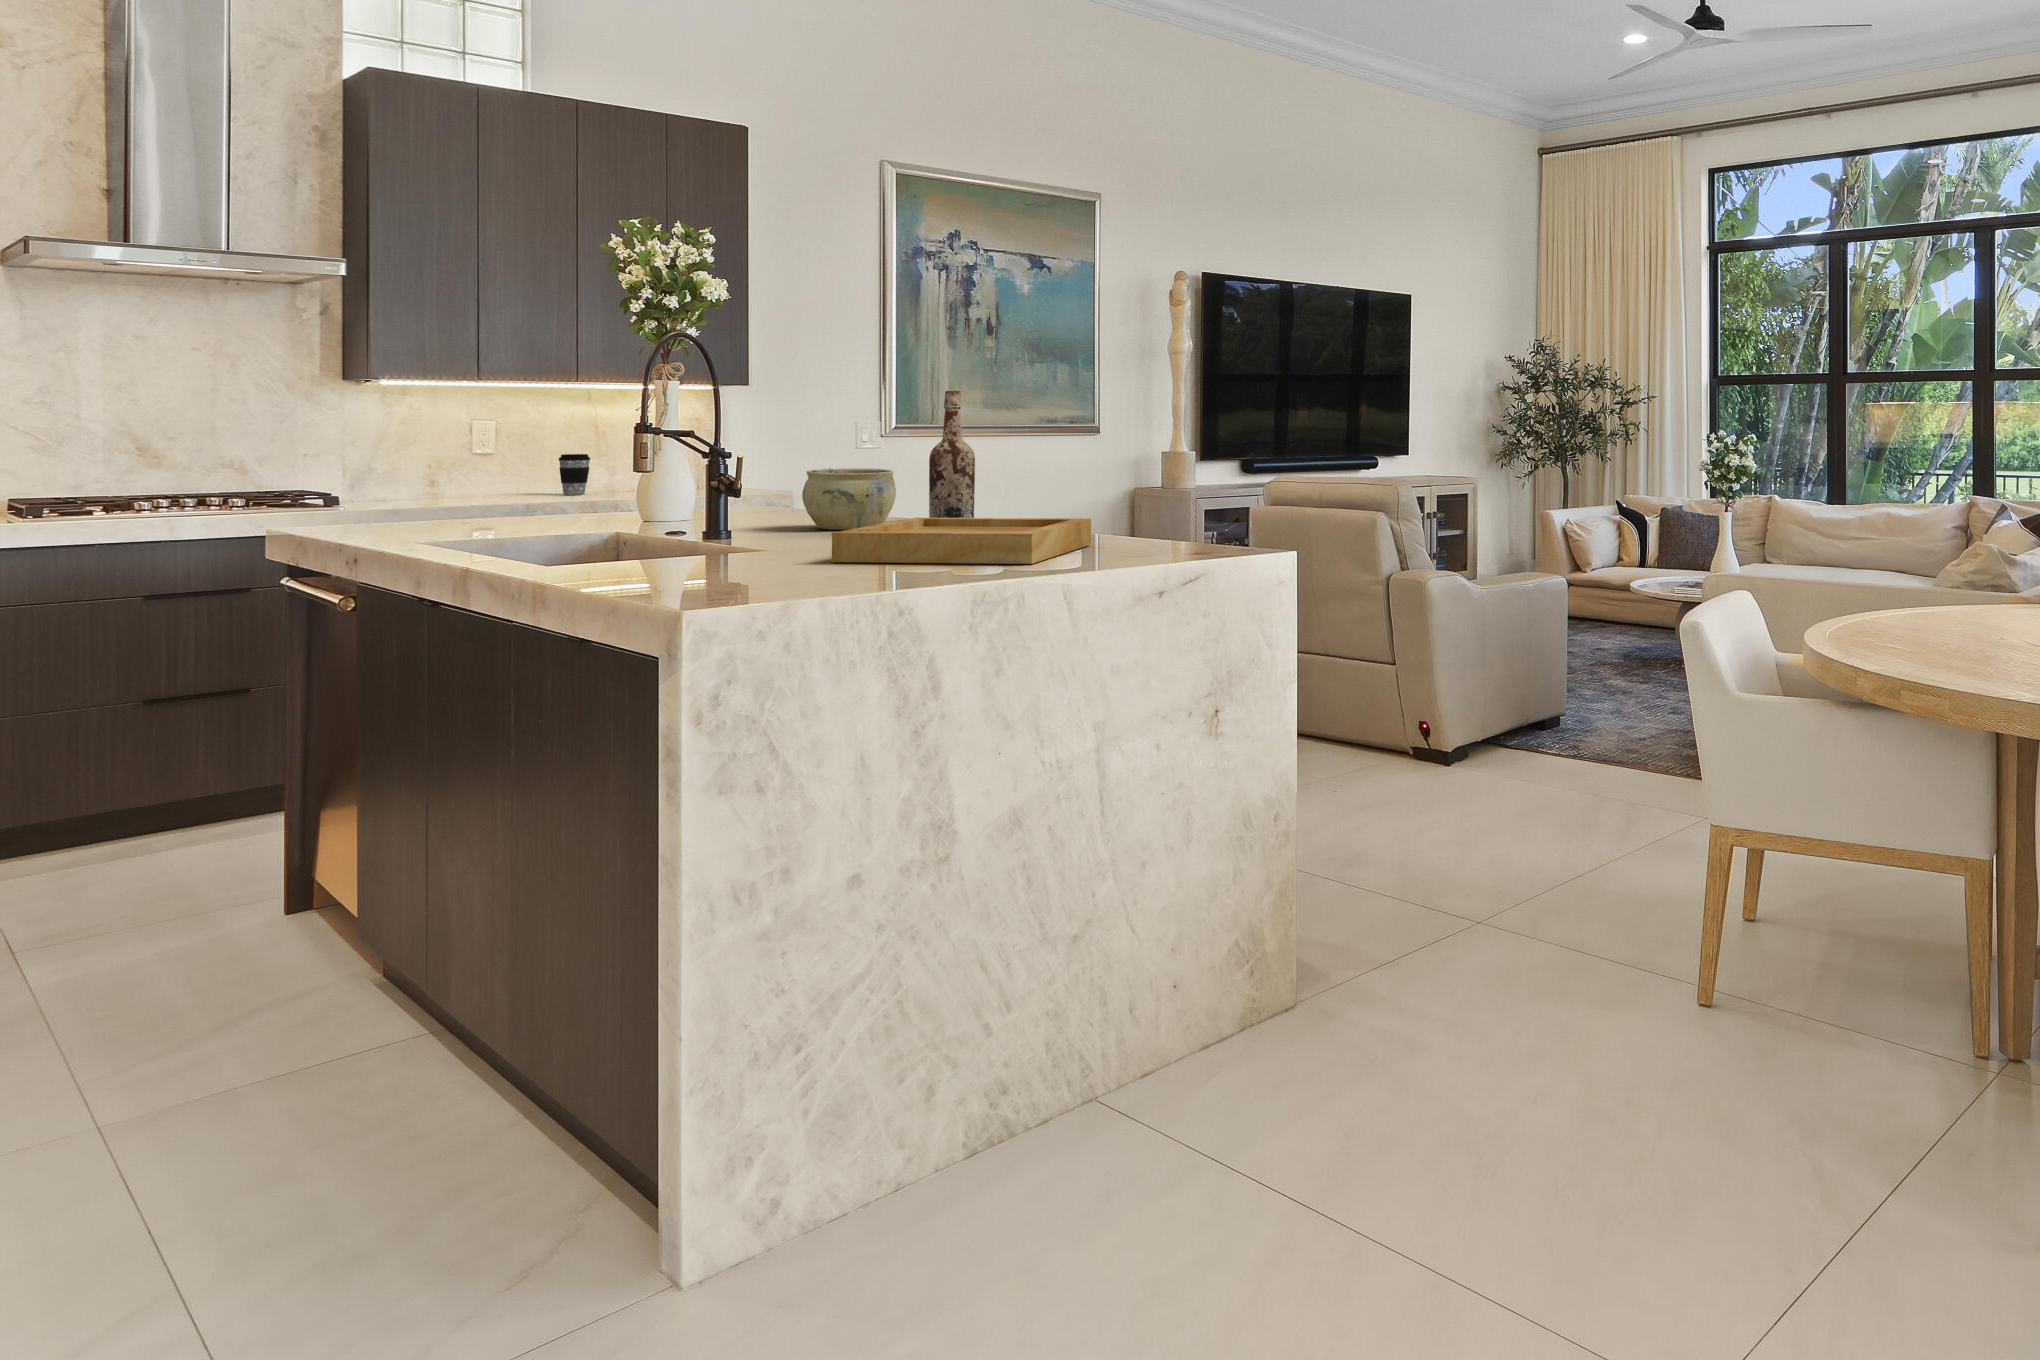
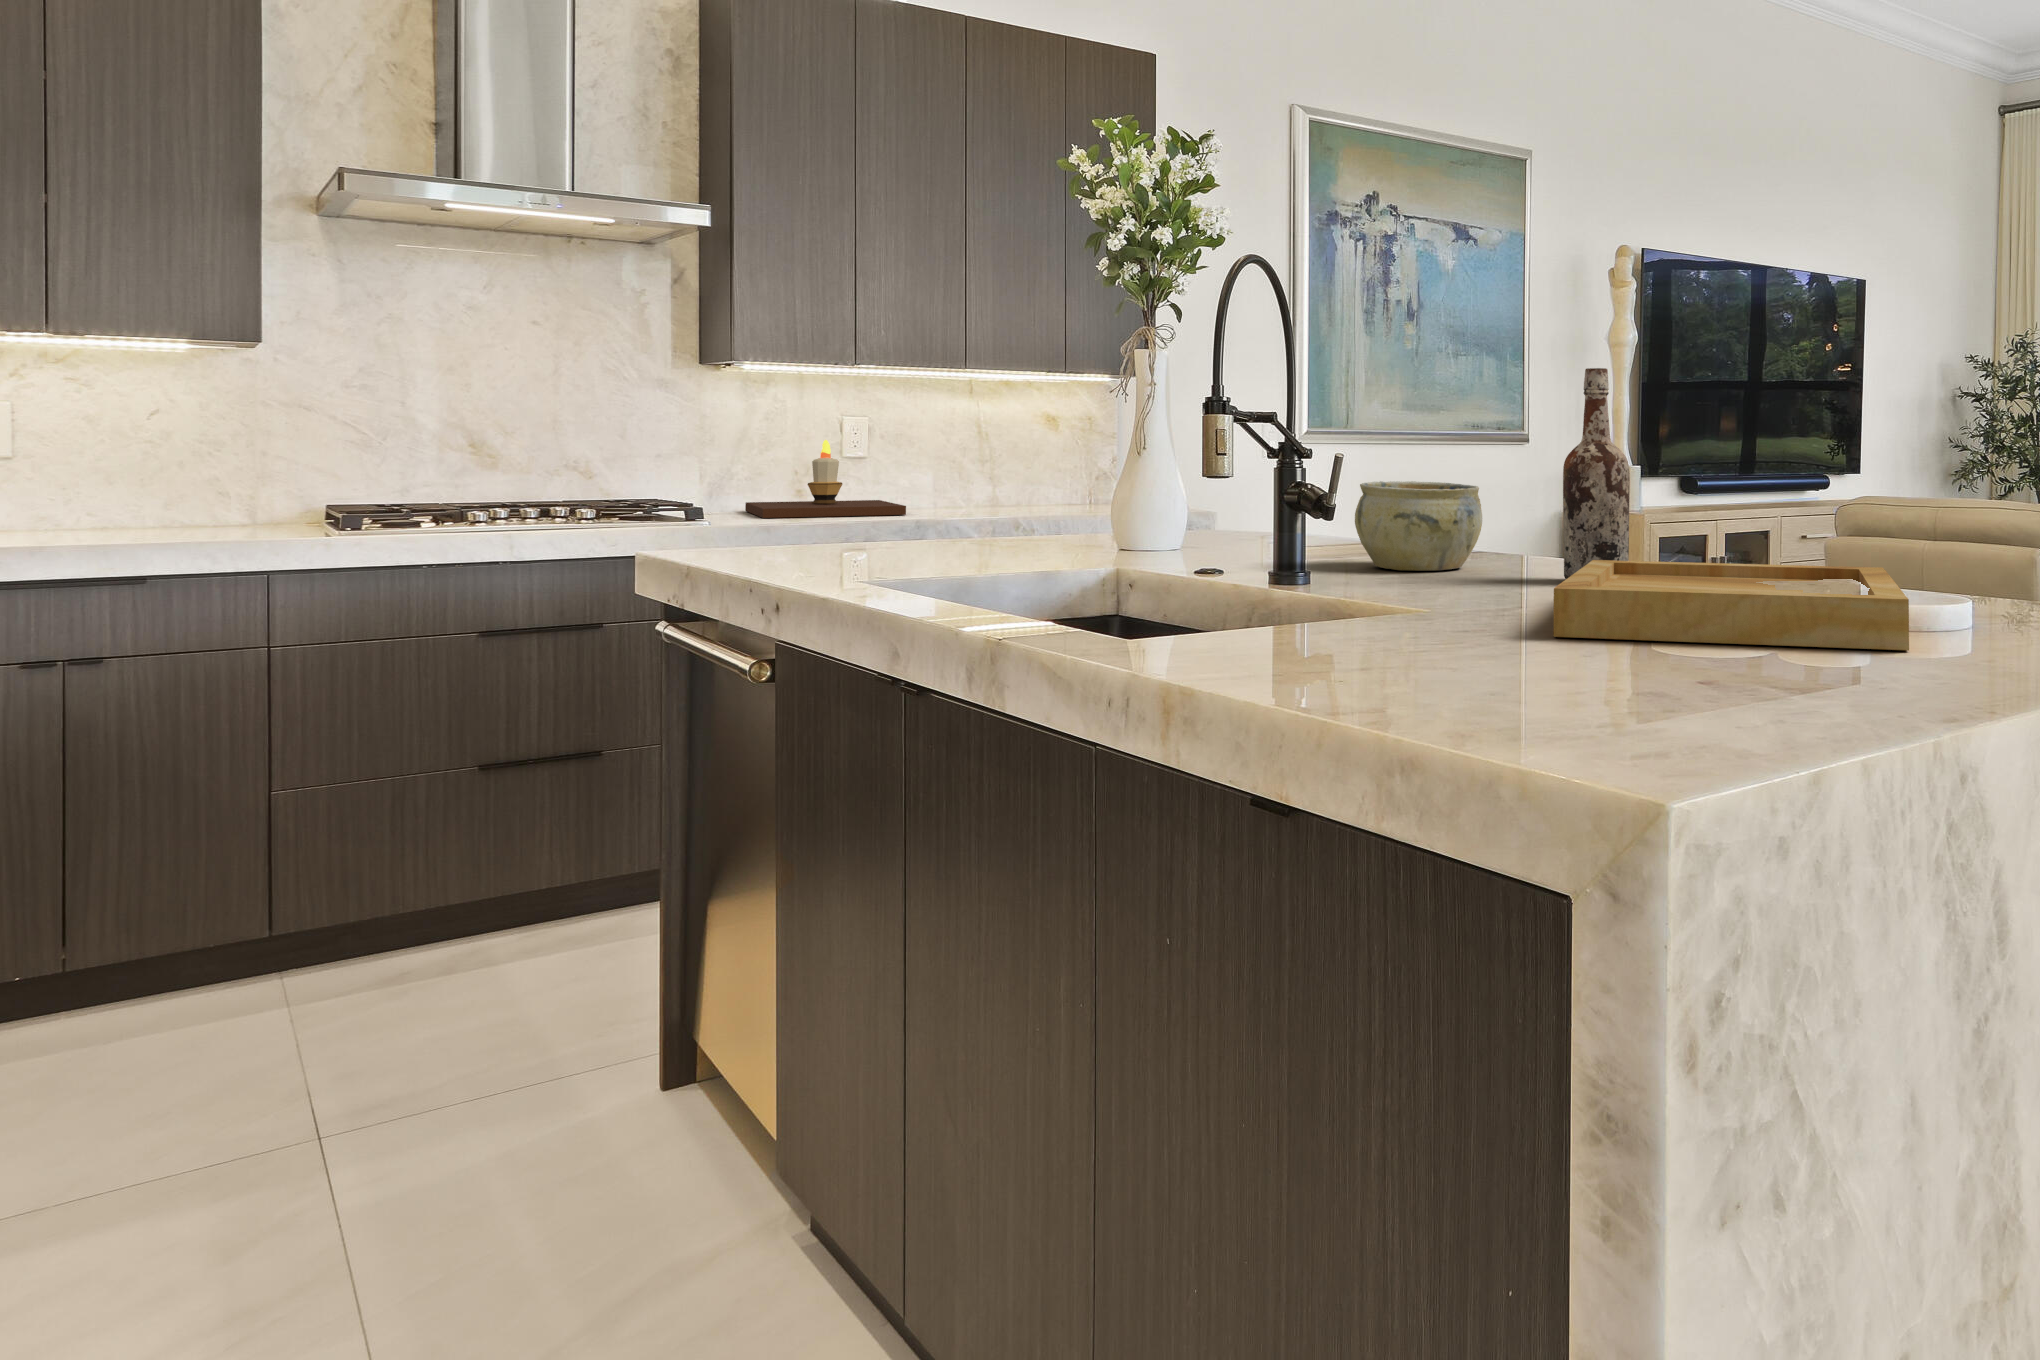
candle: none [390,441,524,504] -> present [745,440,906,518]
coffee cup: present [559,454,590,495] -> none [937,458,974,509]

